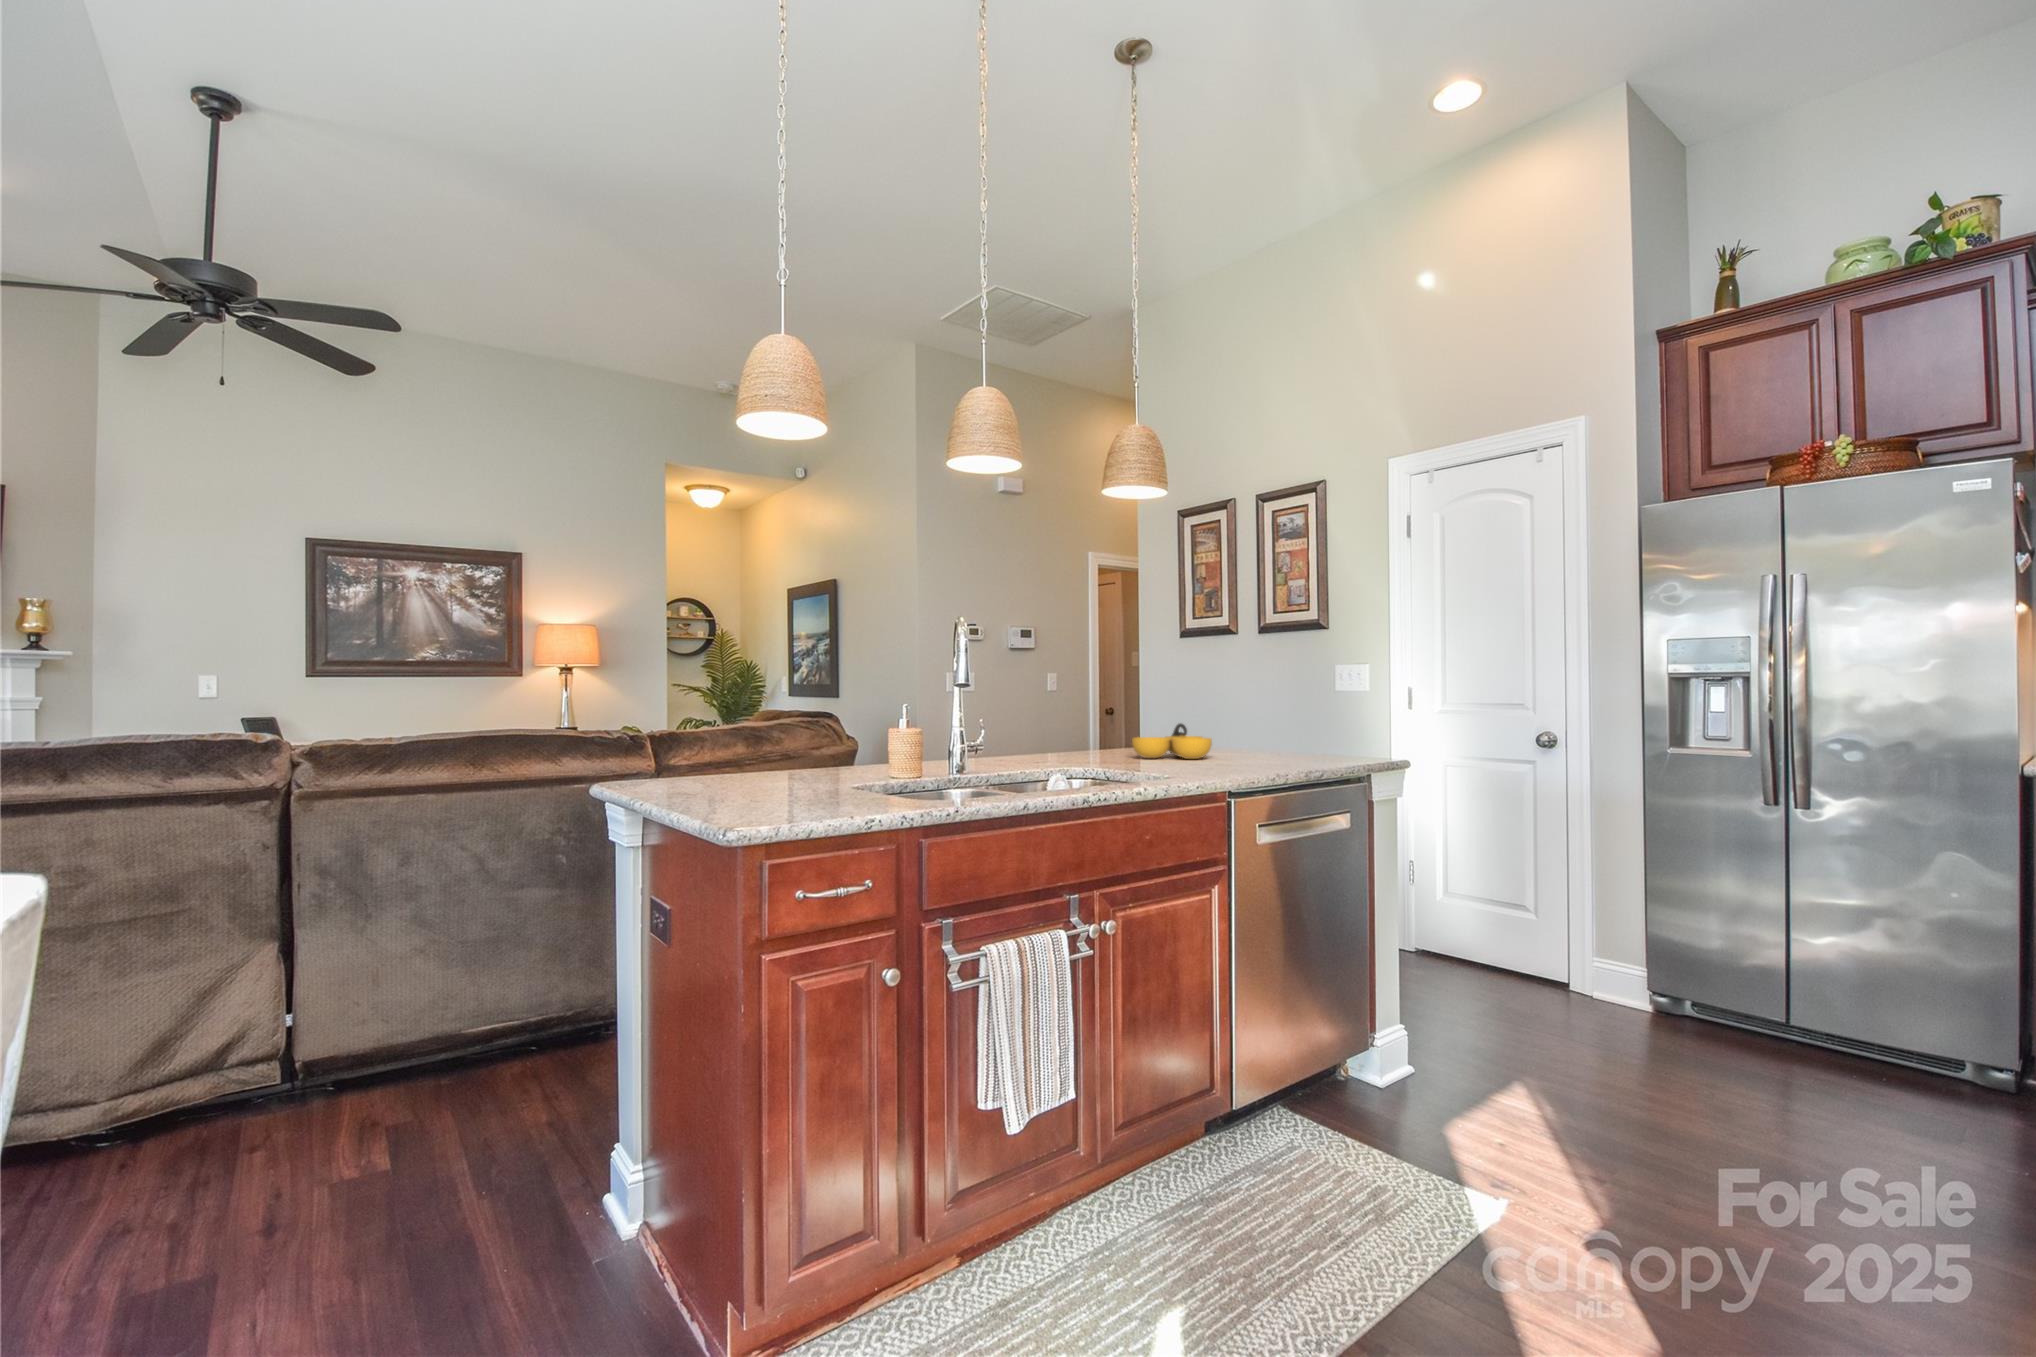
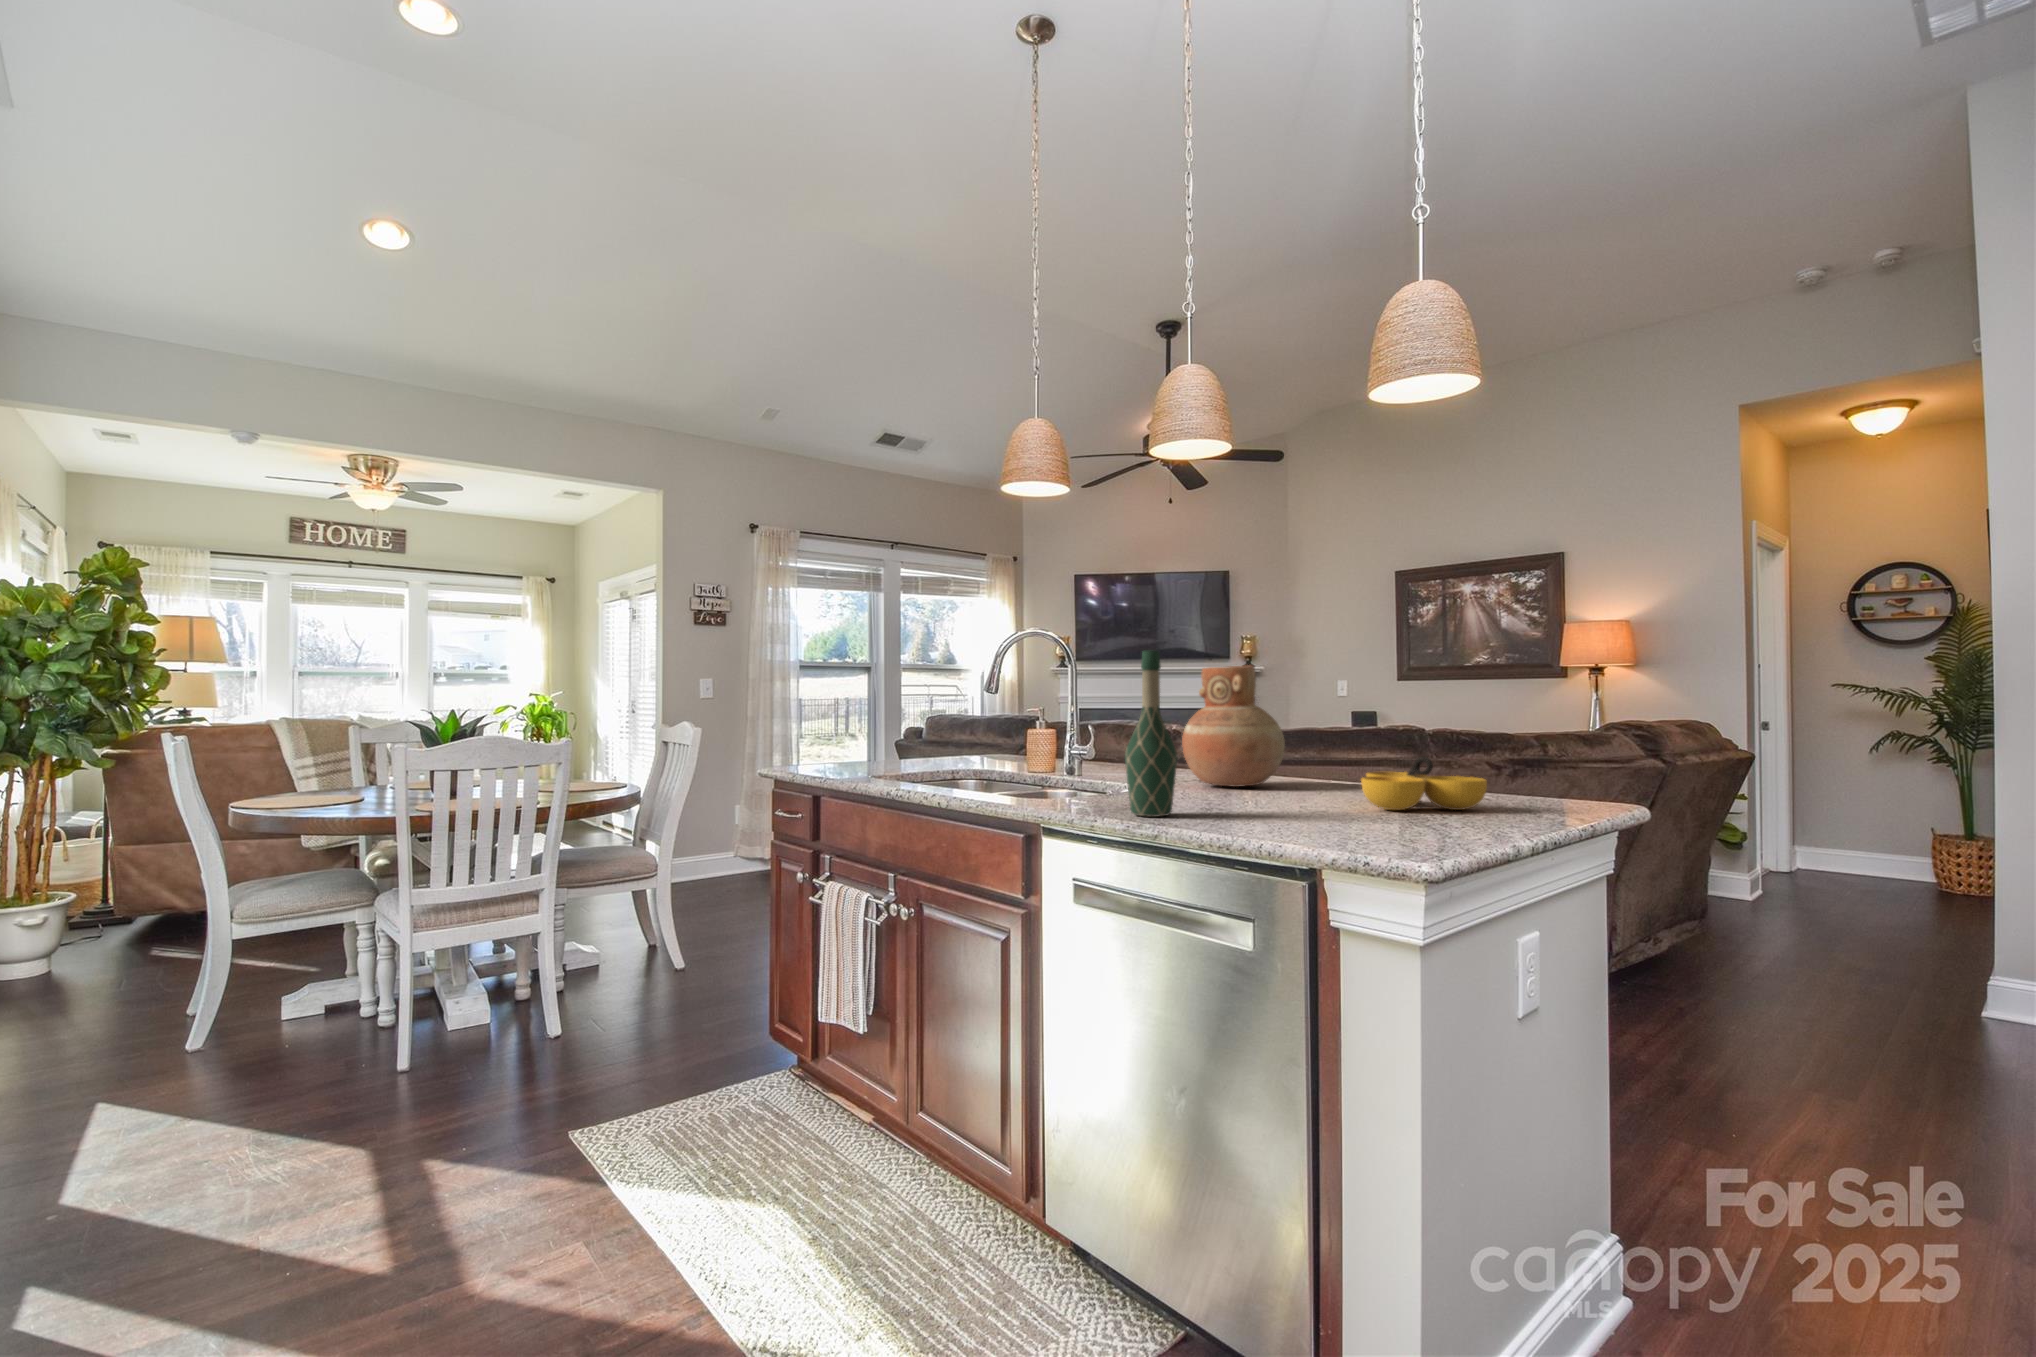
wine bottle: none [1226,643,1268,774] -> present [1125,650,1177,817]
vase: none [961,656,1055,767] -> present [1182,665,1285,787]

